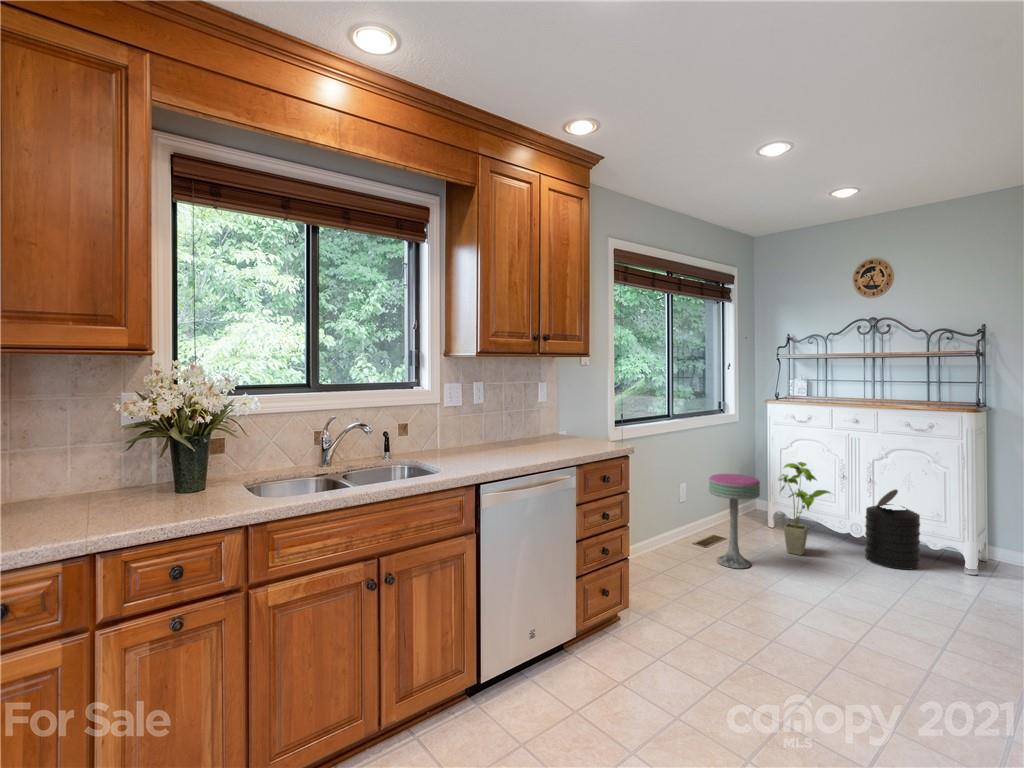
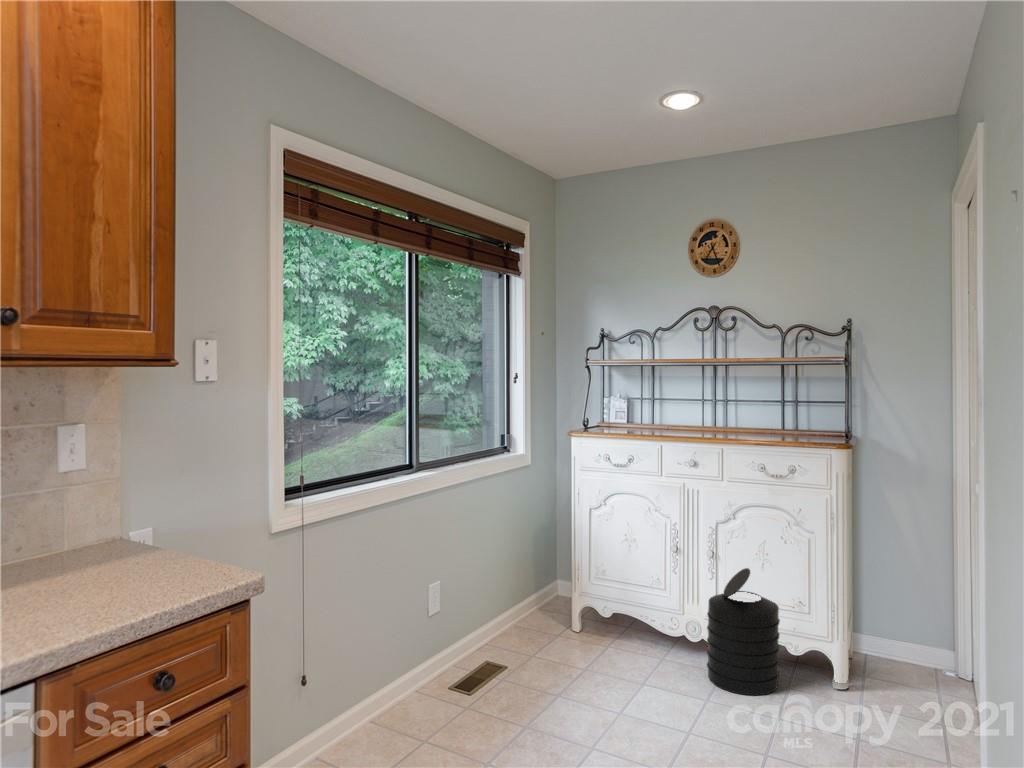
house plant: present [779,462,831,555] -> none [585,534,666,687]
bar stool: present [709,474,760,569] -> none [472,562,554,735]

